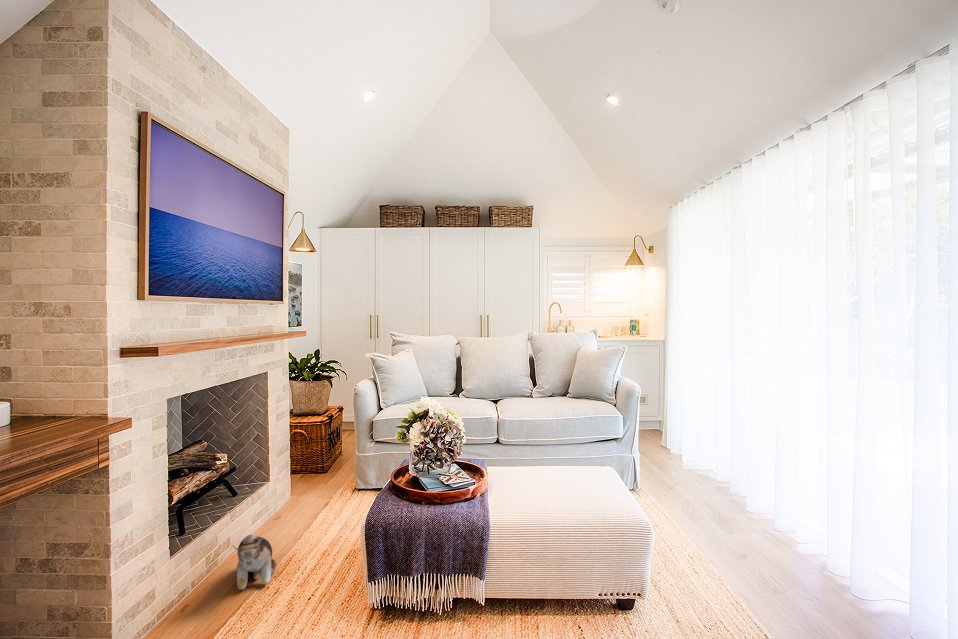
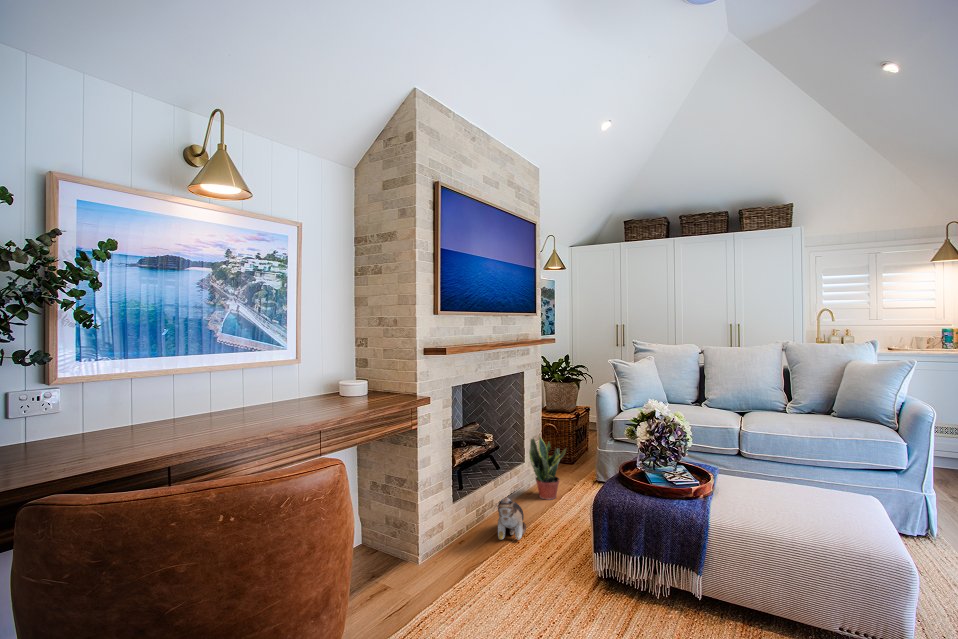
potted plant: none [277,445,324,522] -> present [529,437,566,500]

